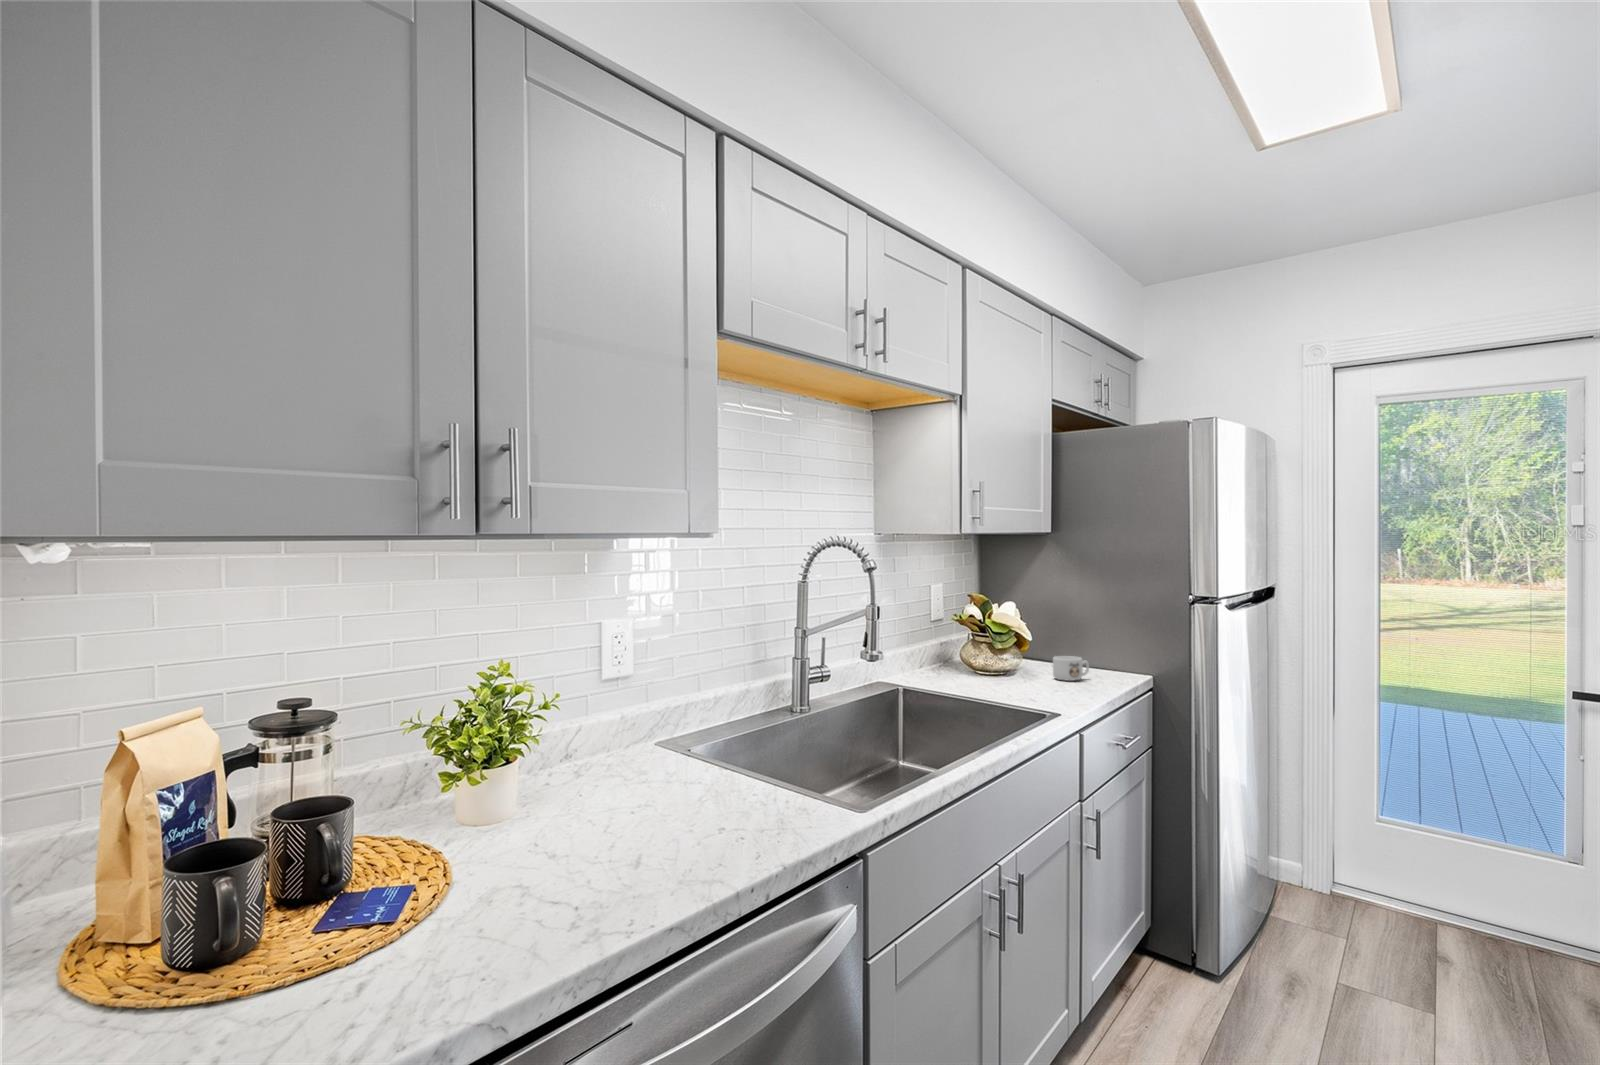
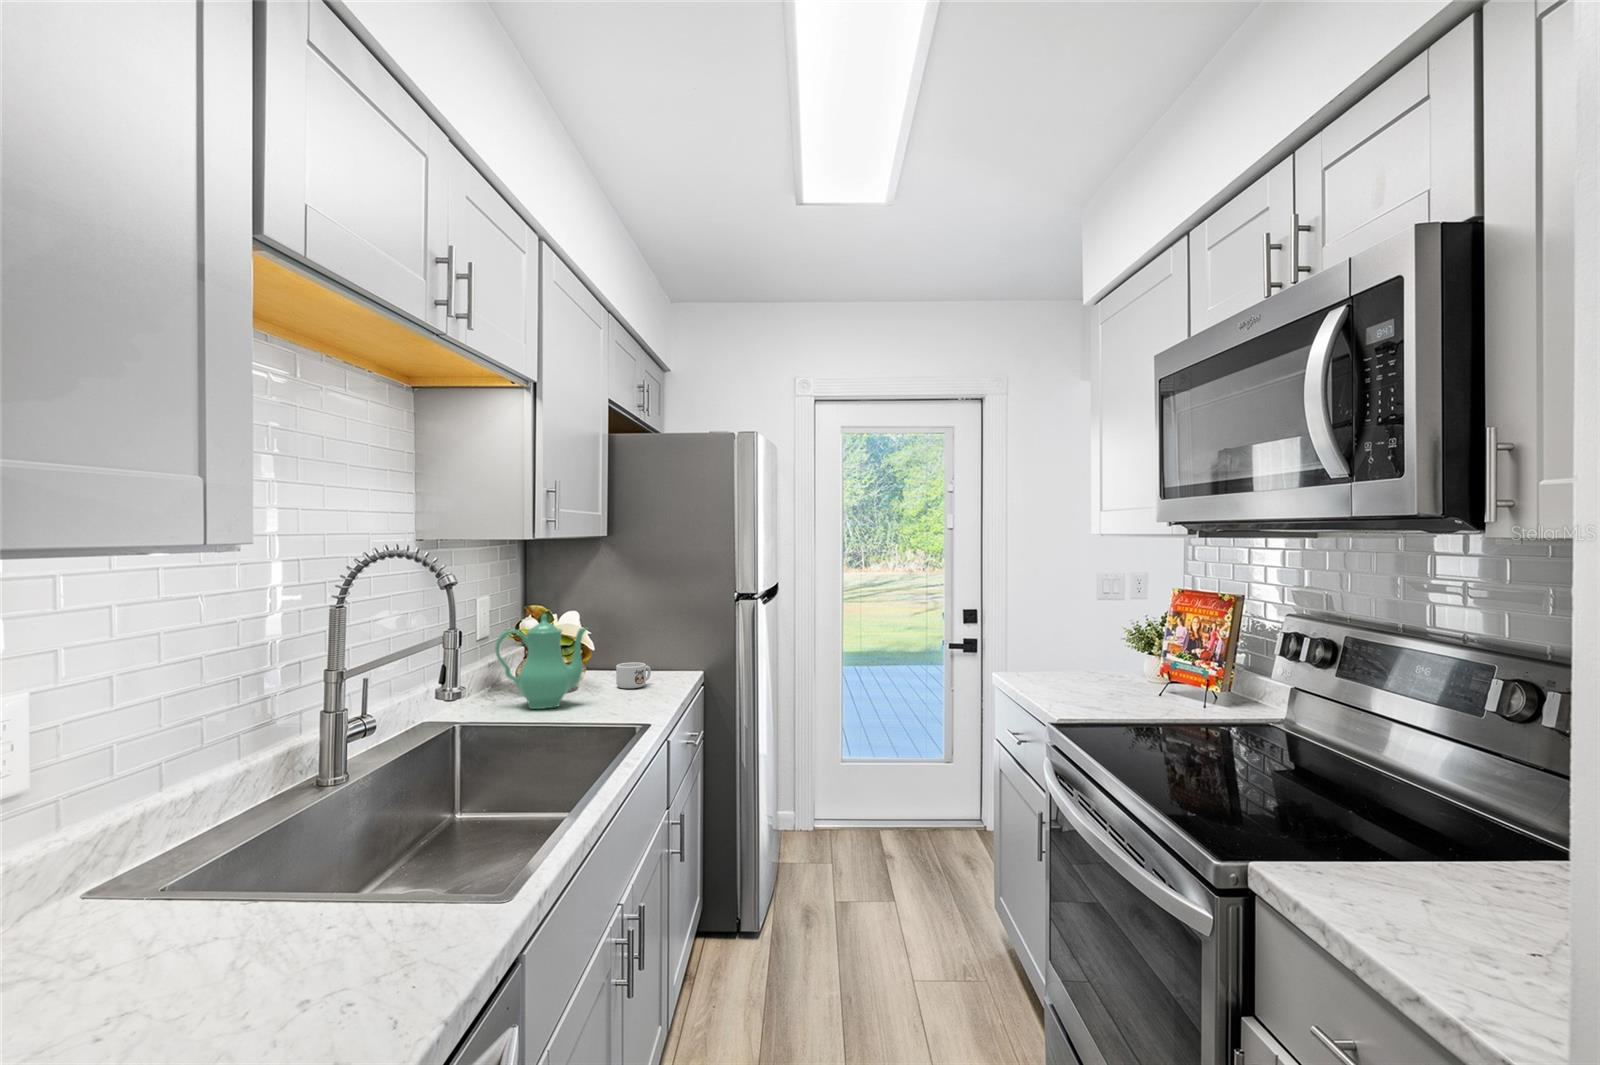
teapot: none [935,601,1016,686] -> present [495,614,587,709]

